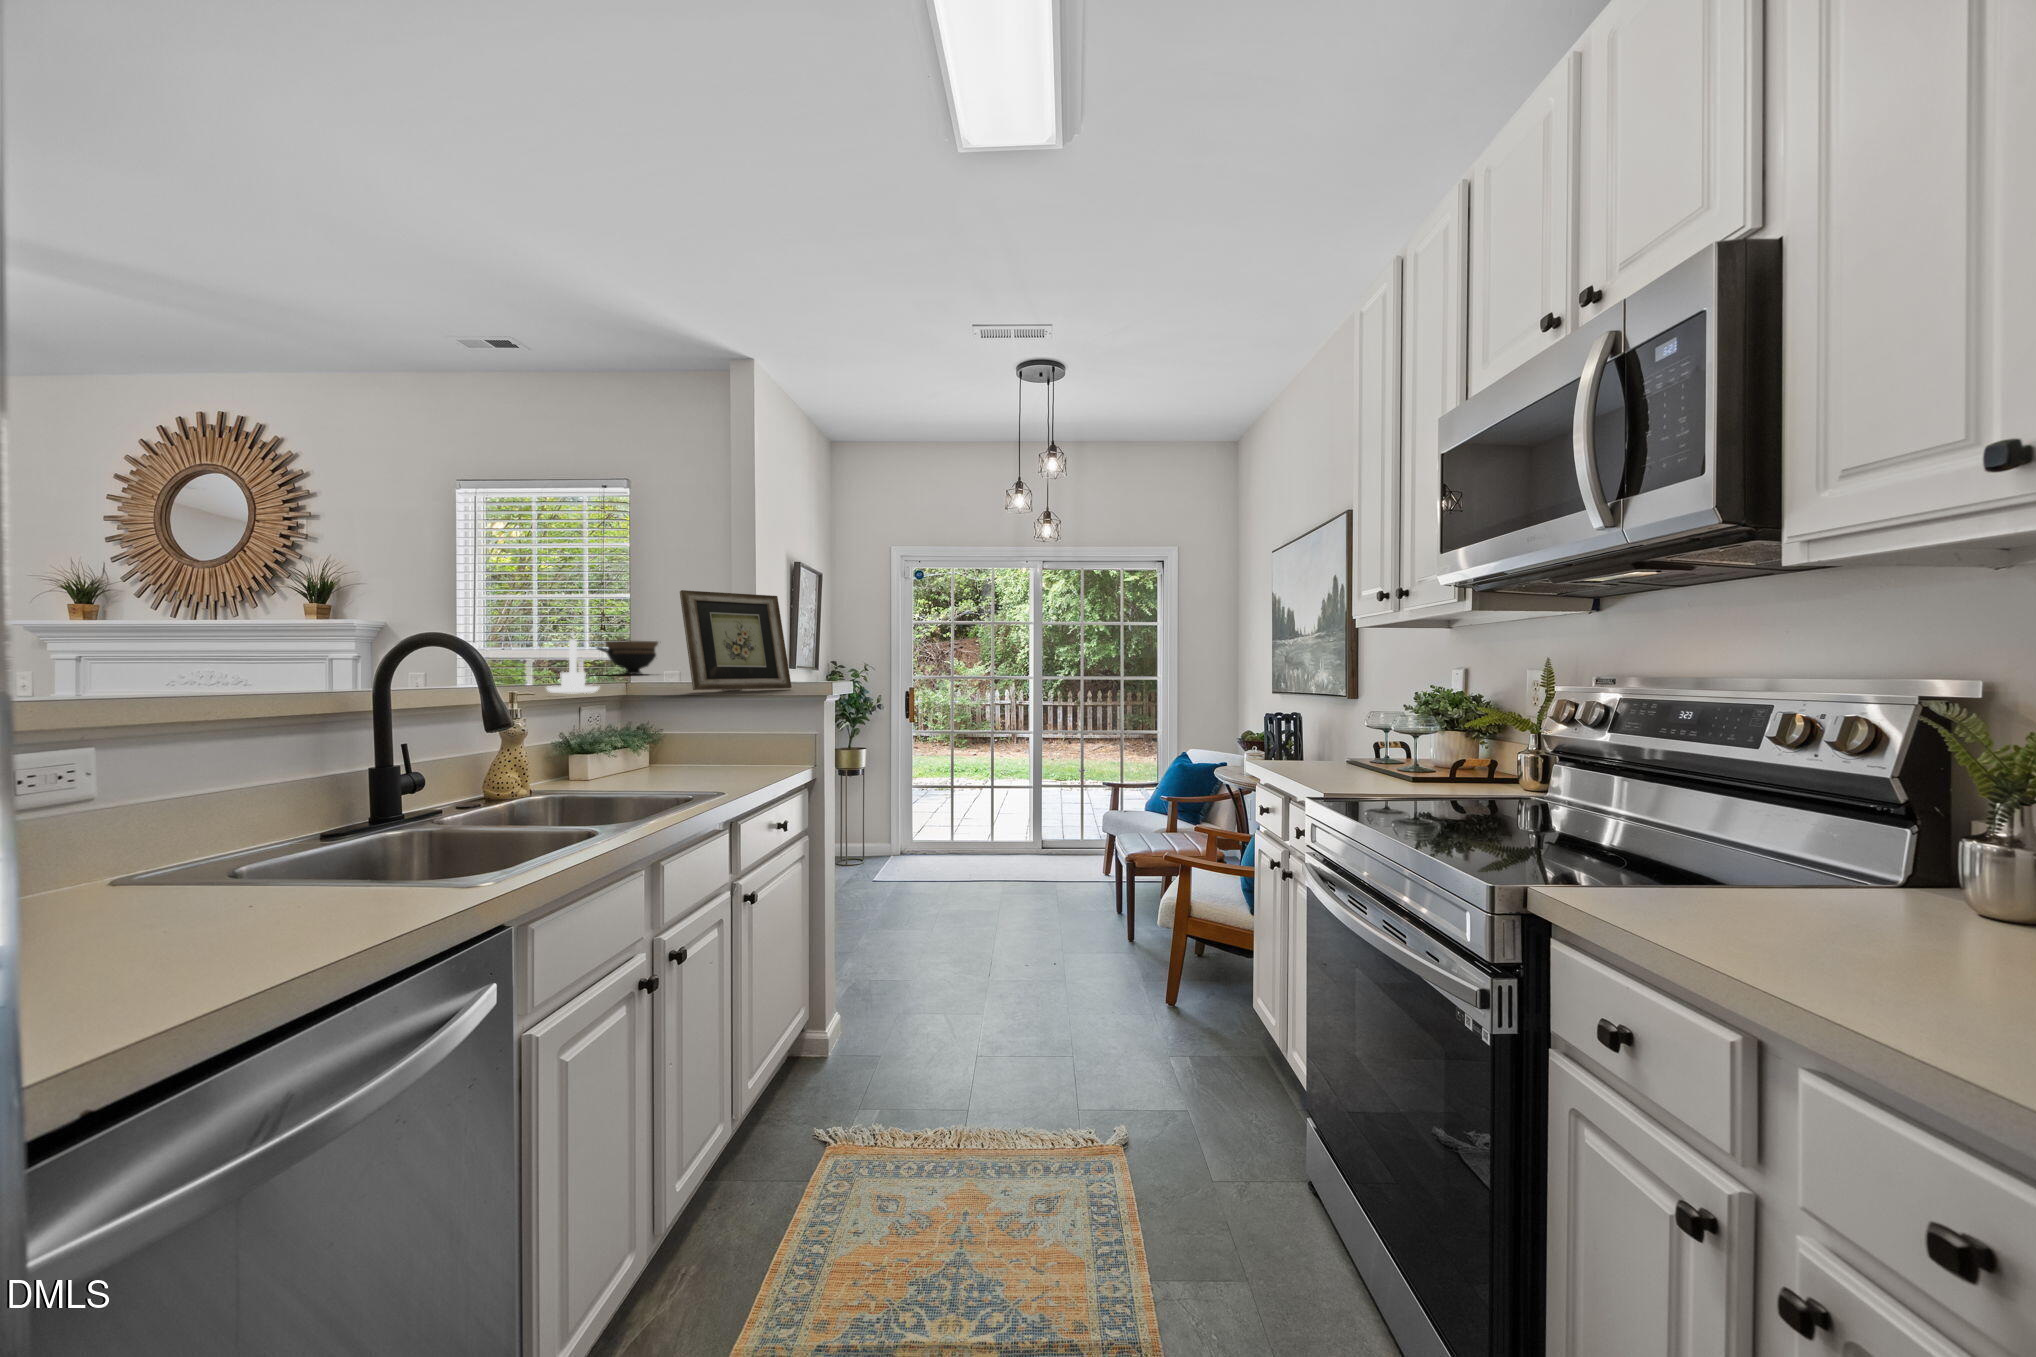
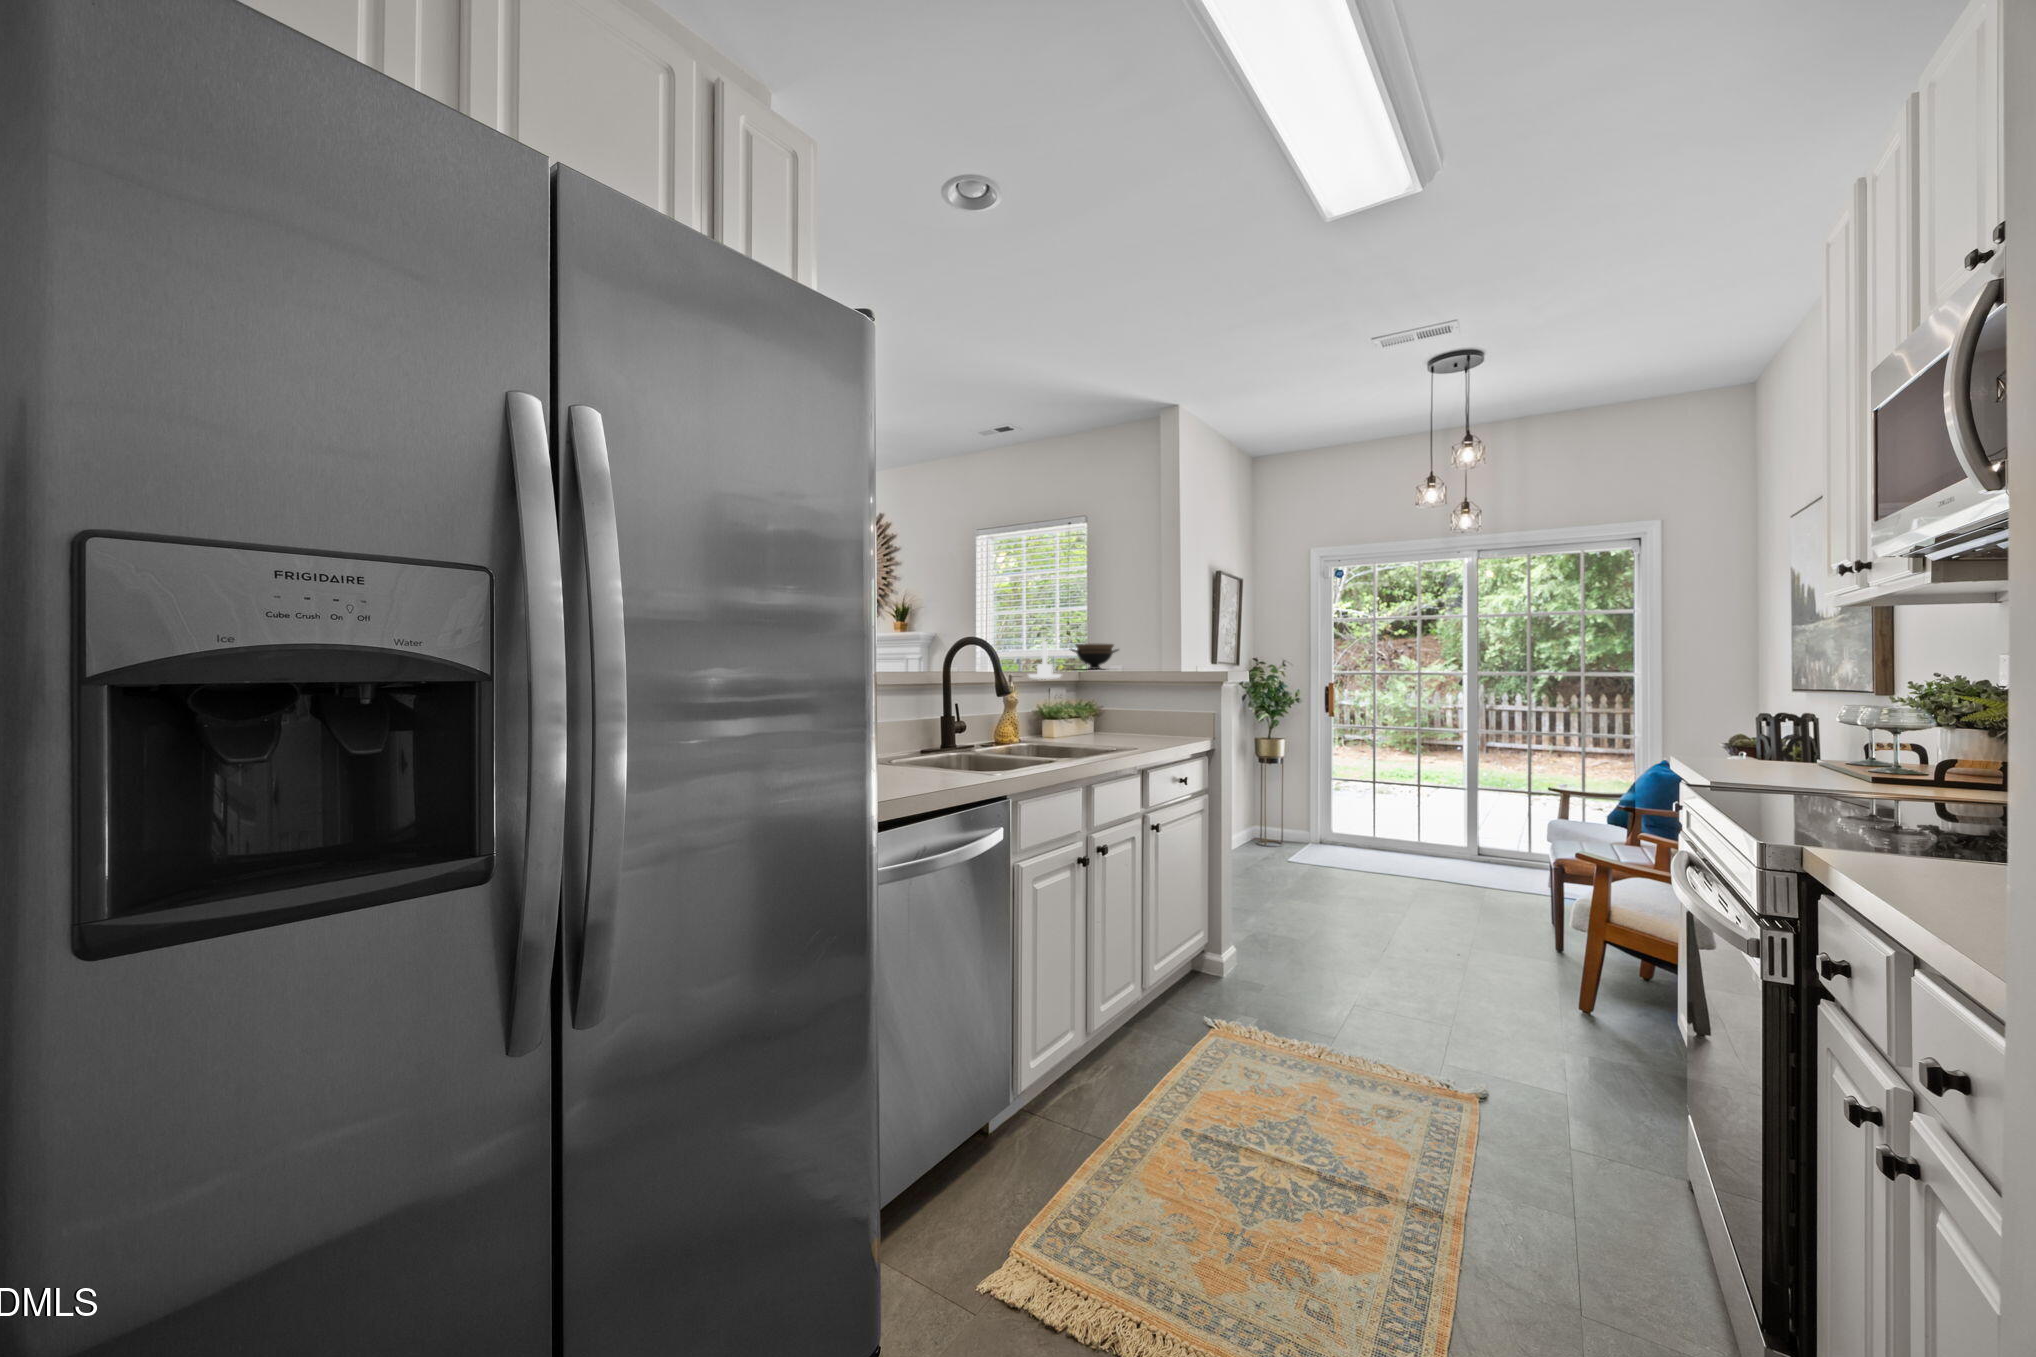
picture frame: present [680,590,792,690] -> none [1116,604,1199,678]

